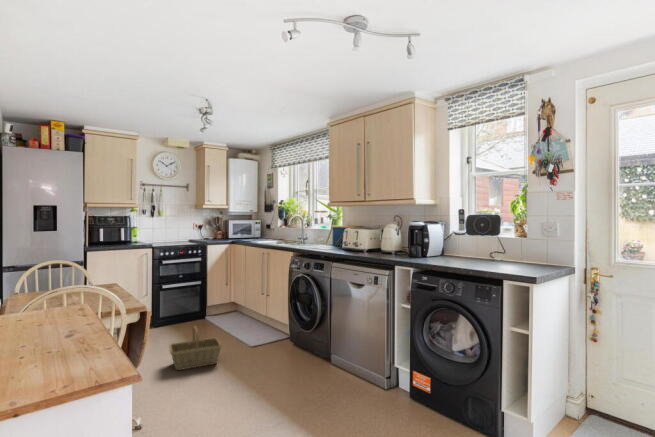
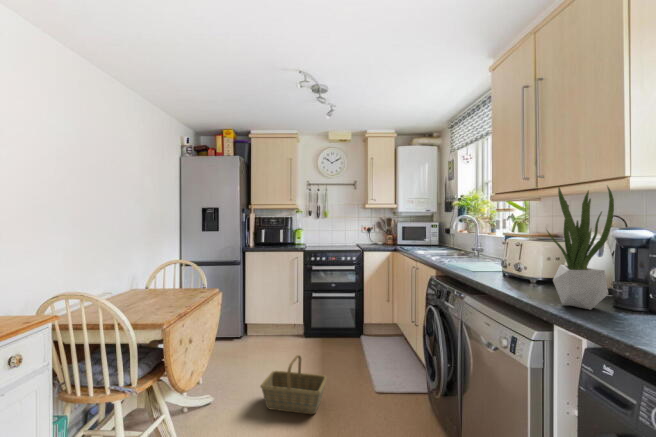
potted plant: none [371,204,394,256] -> present [547,187,614,310]

